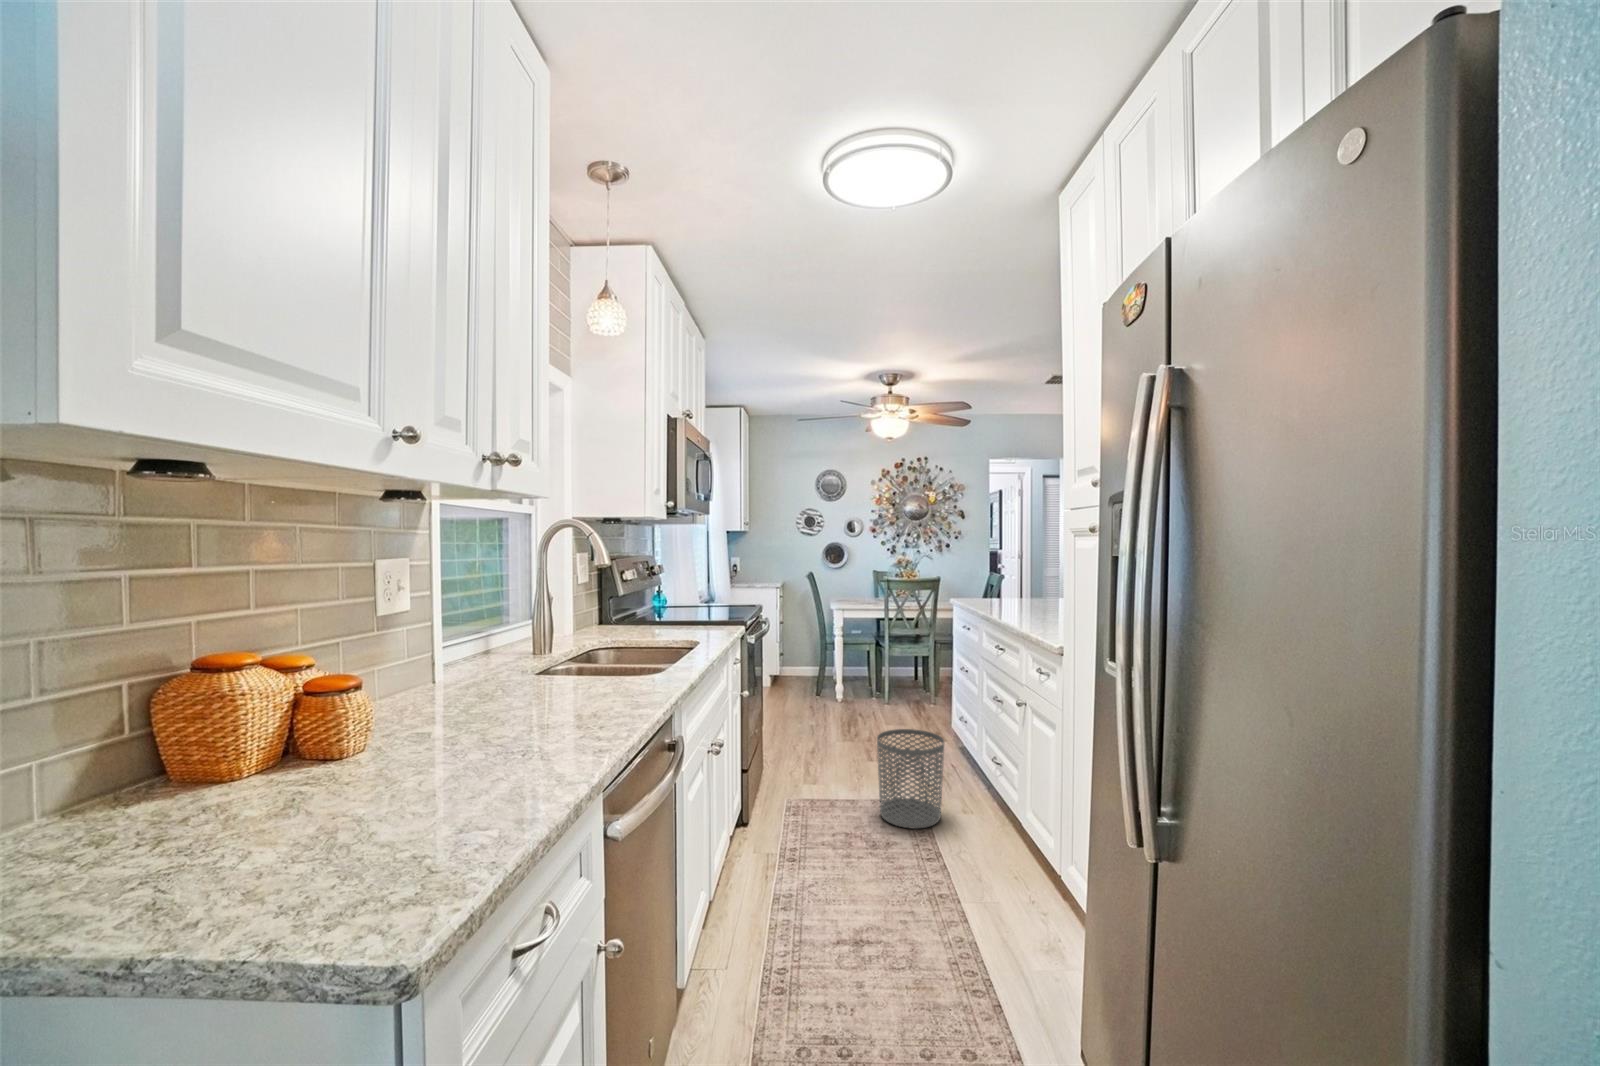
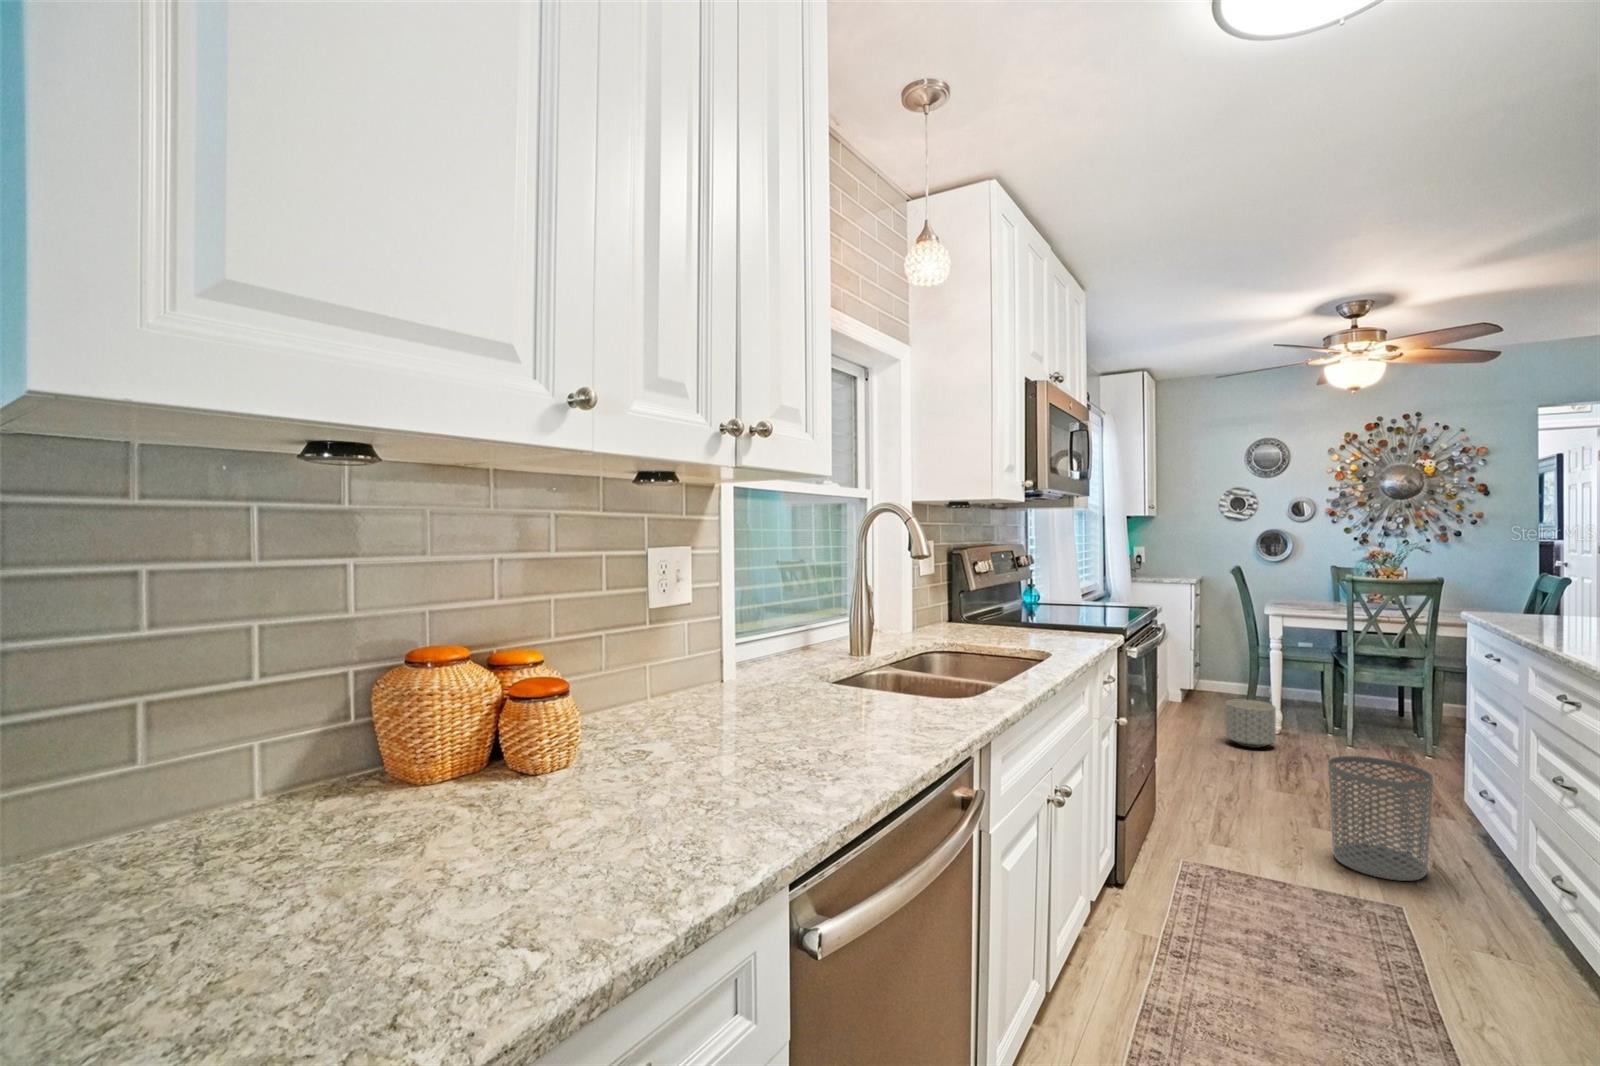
planter: none [804,681,839,720] -> present [1226,700,1276,748]

